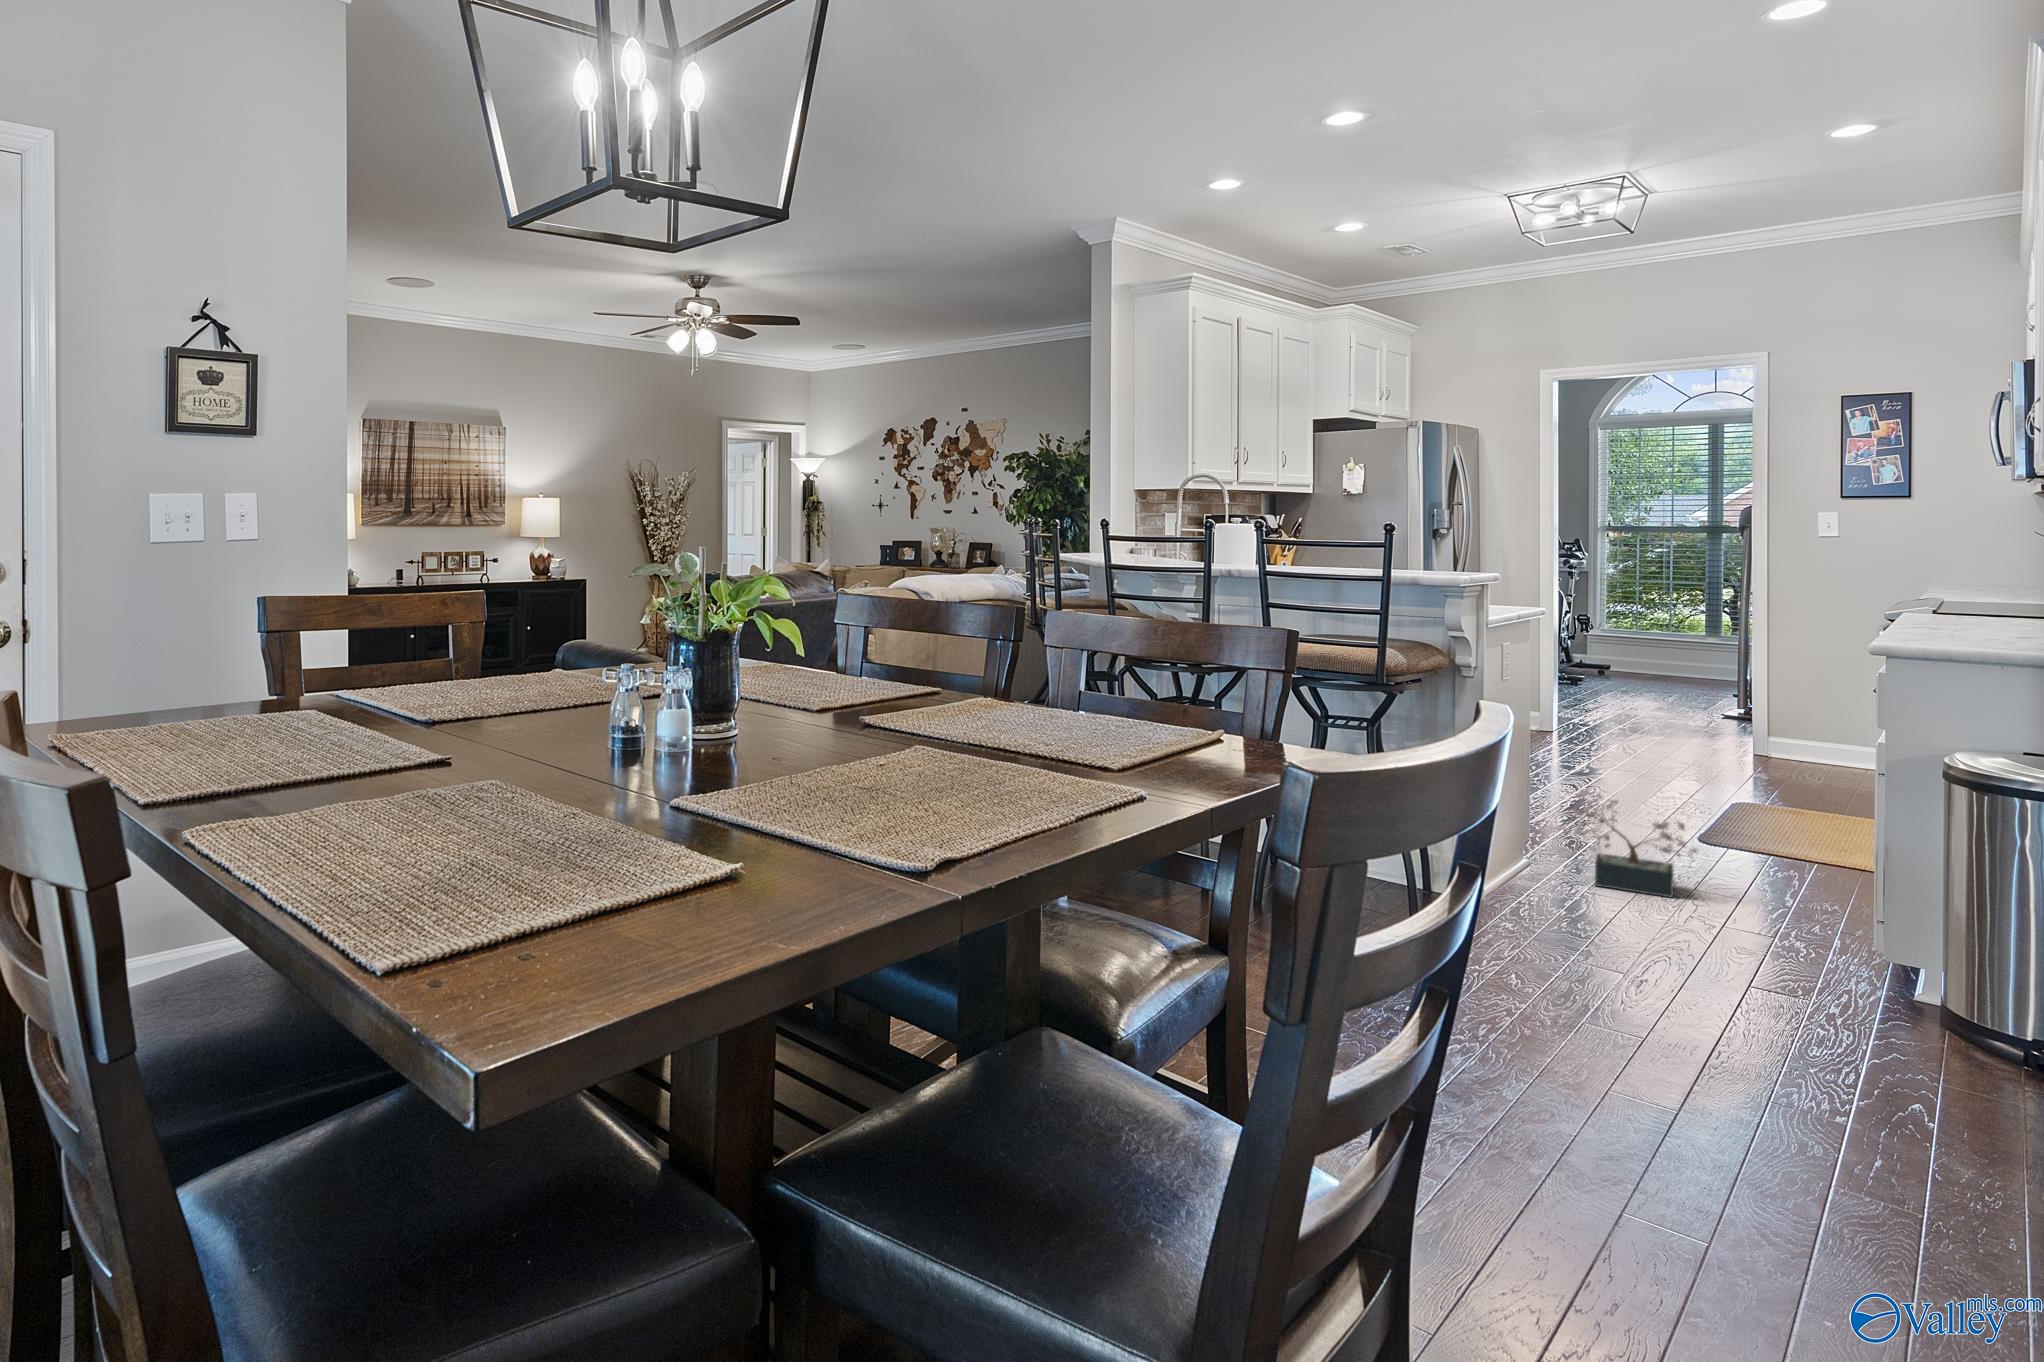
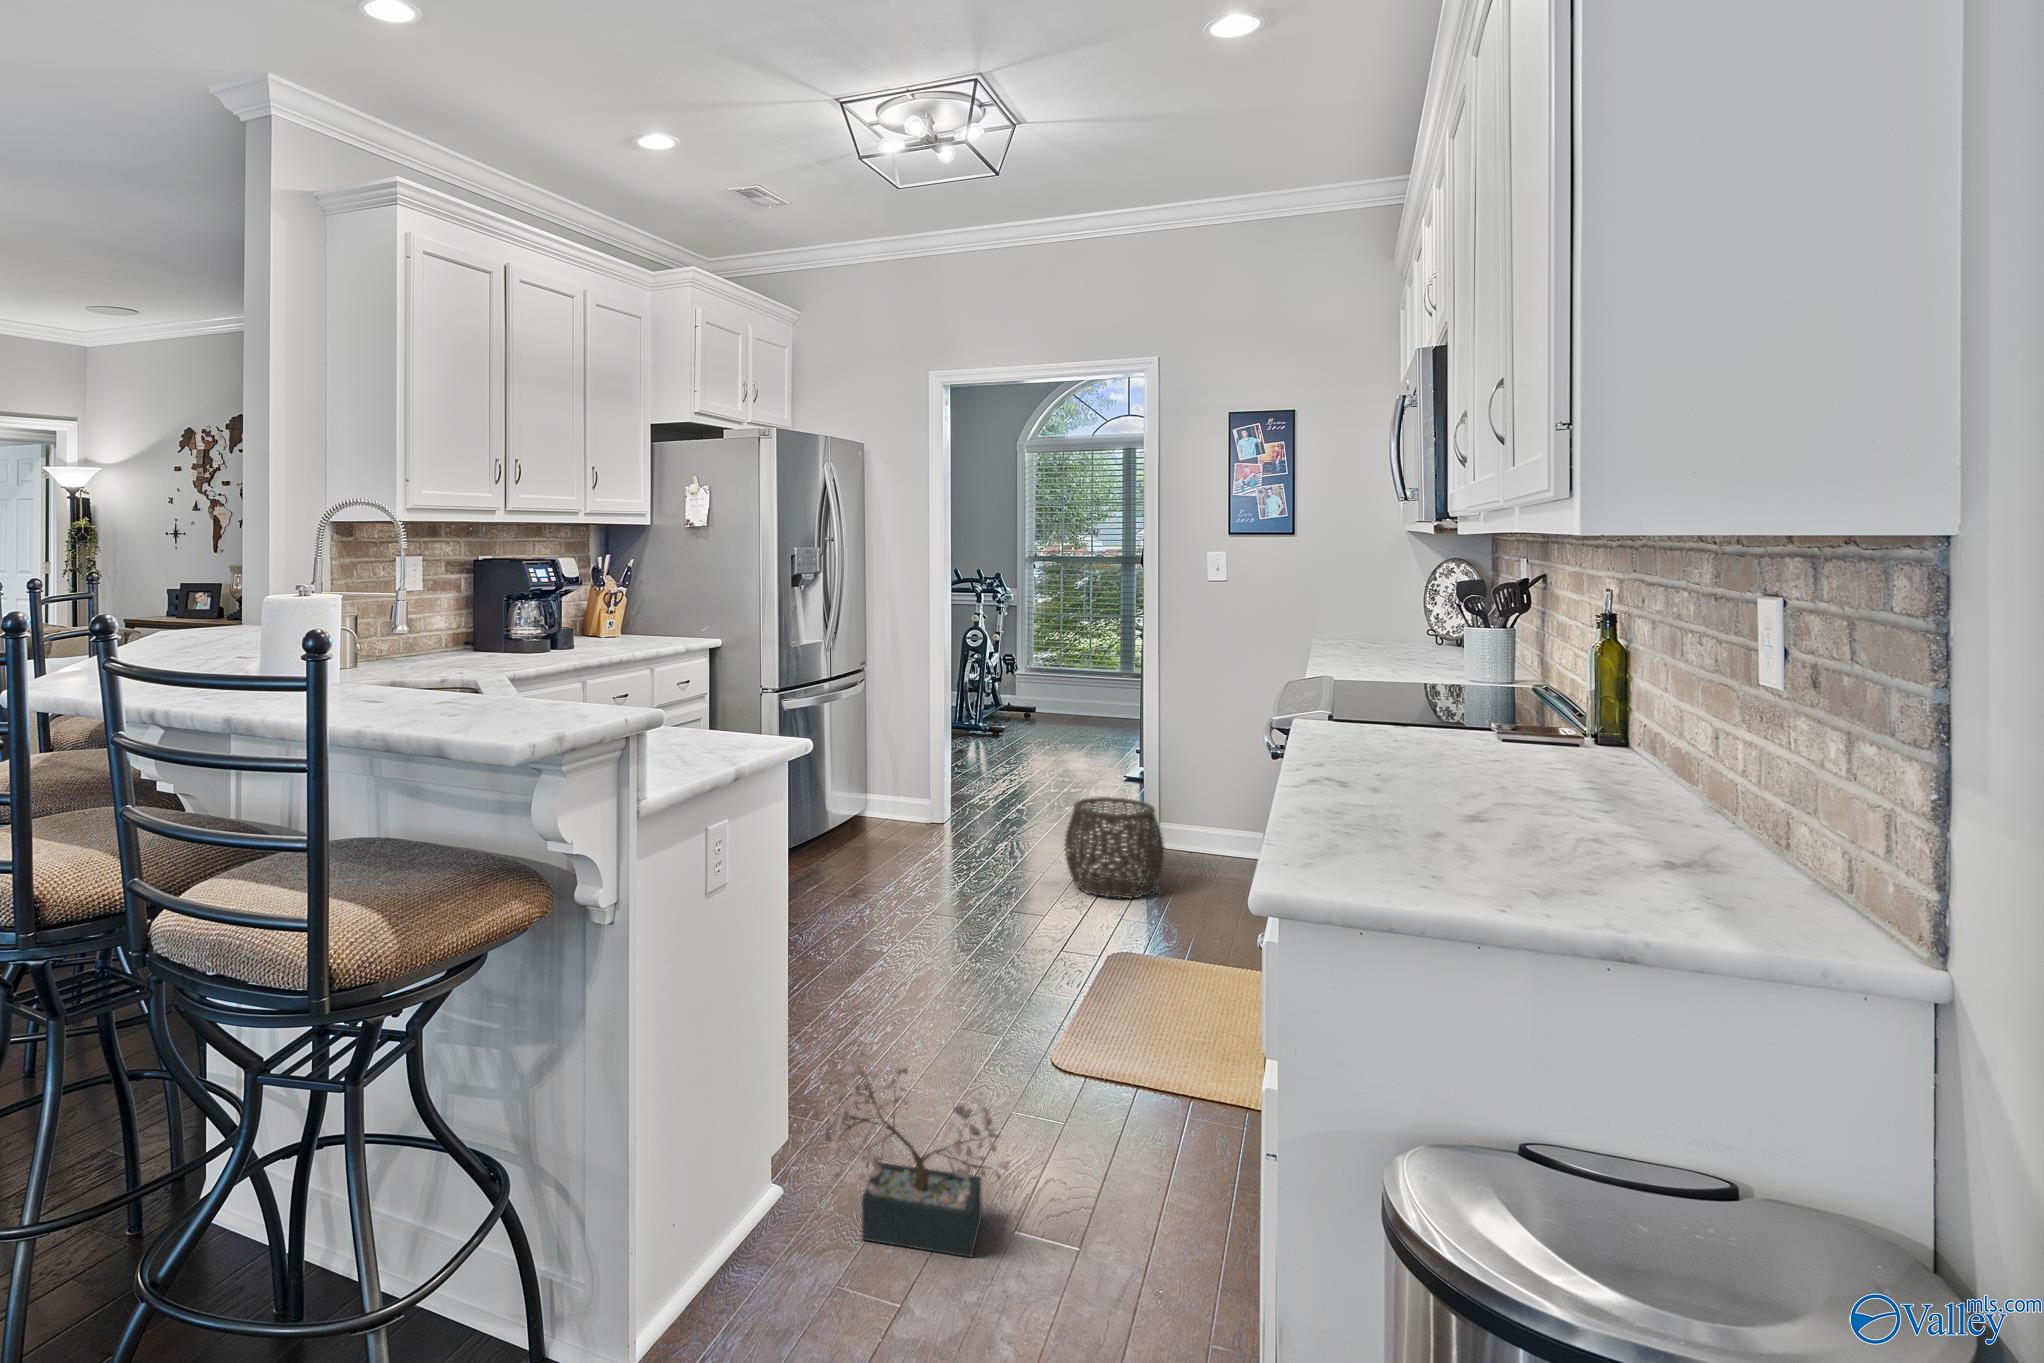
woven basket: none [1680,704,1778,780] -> present [1065,797,1164,899]

